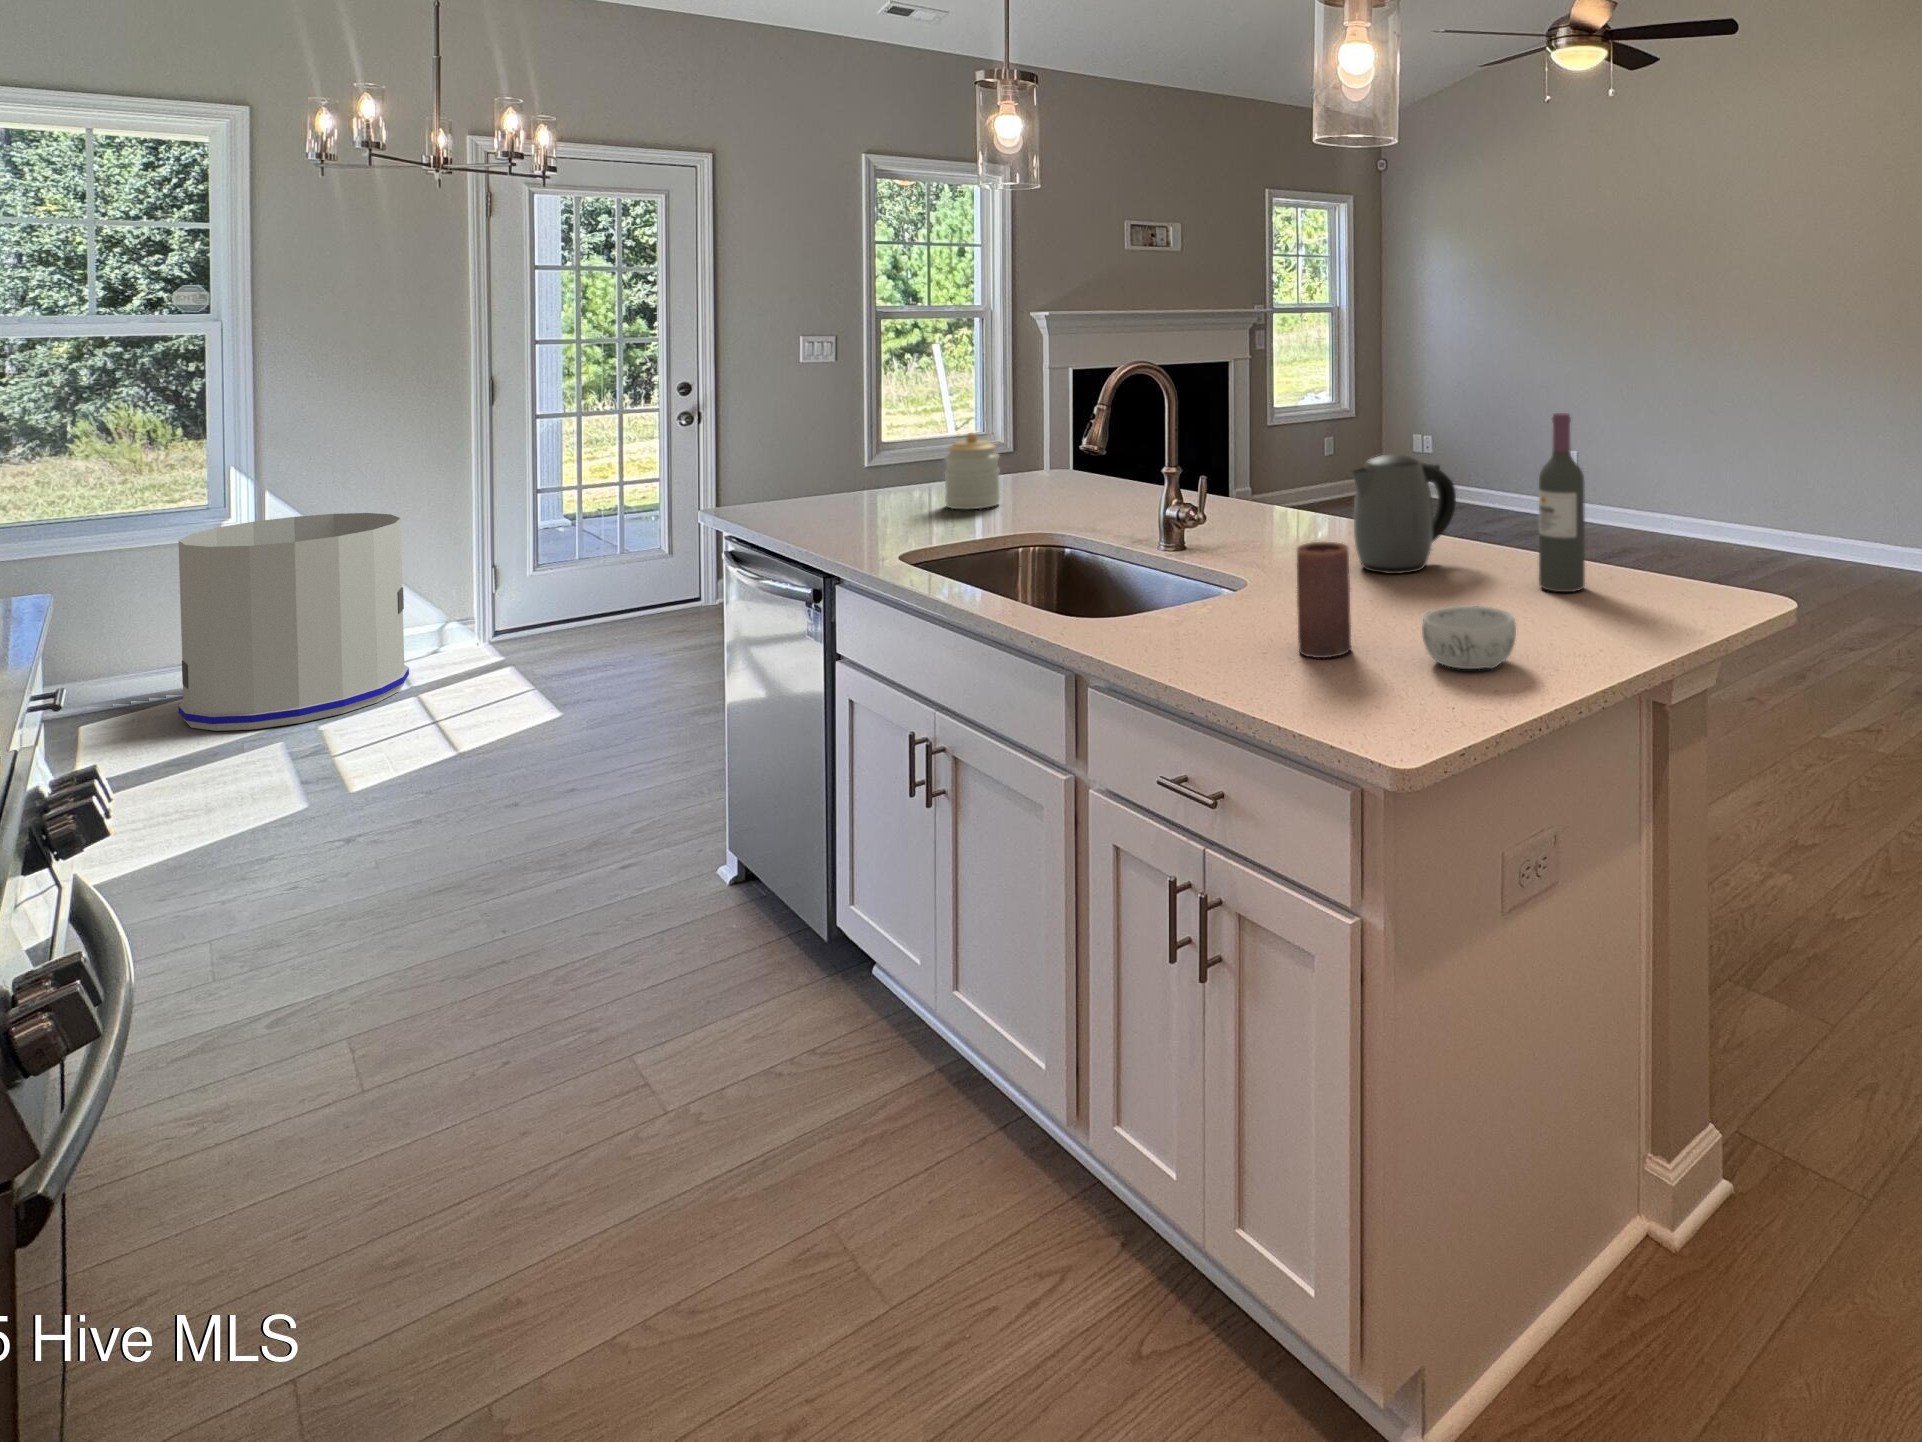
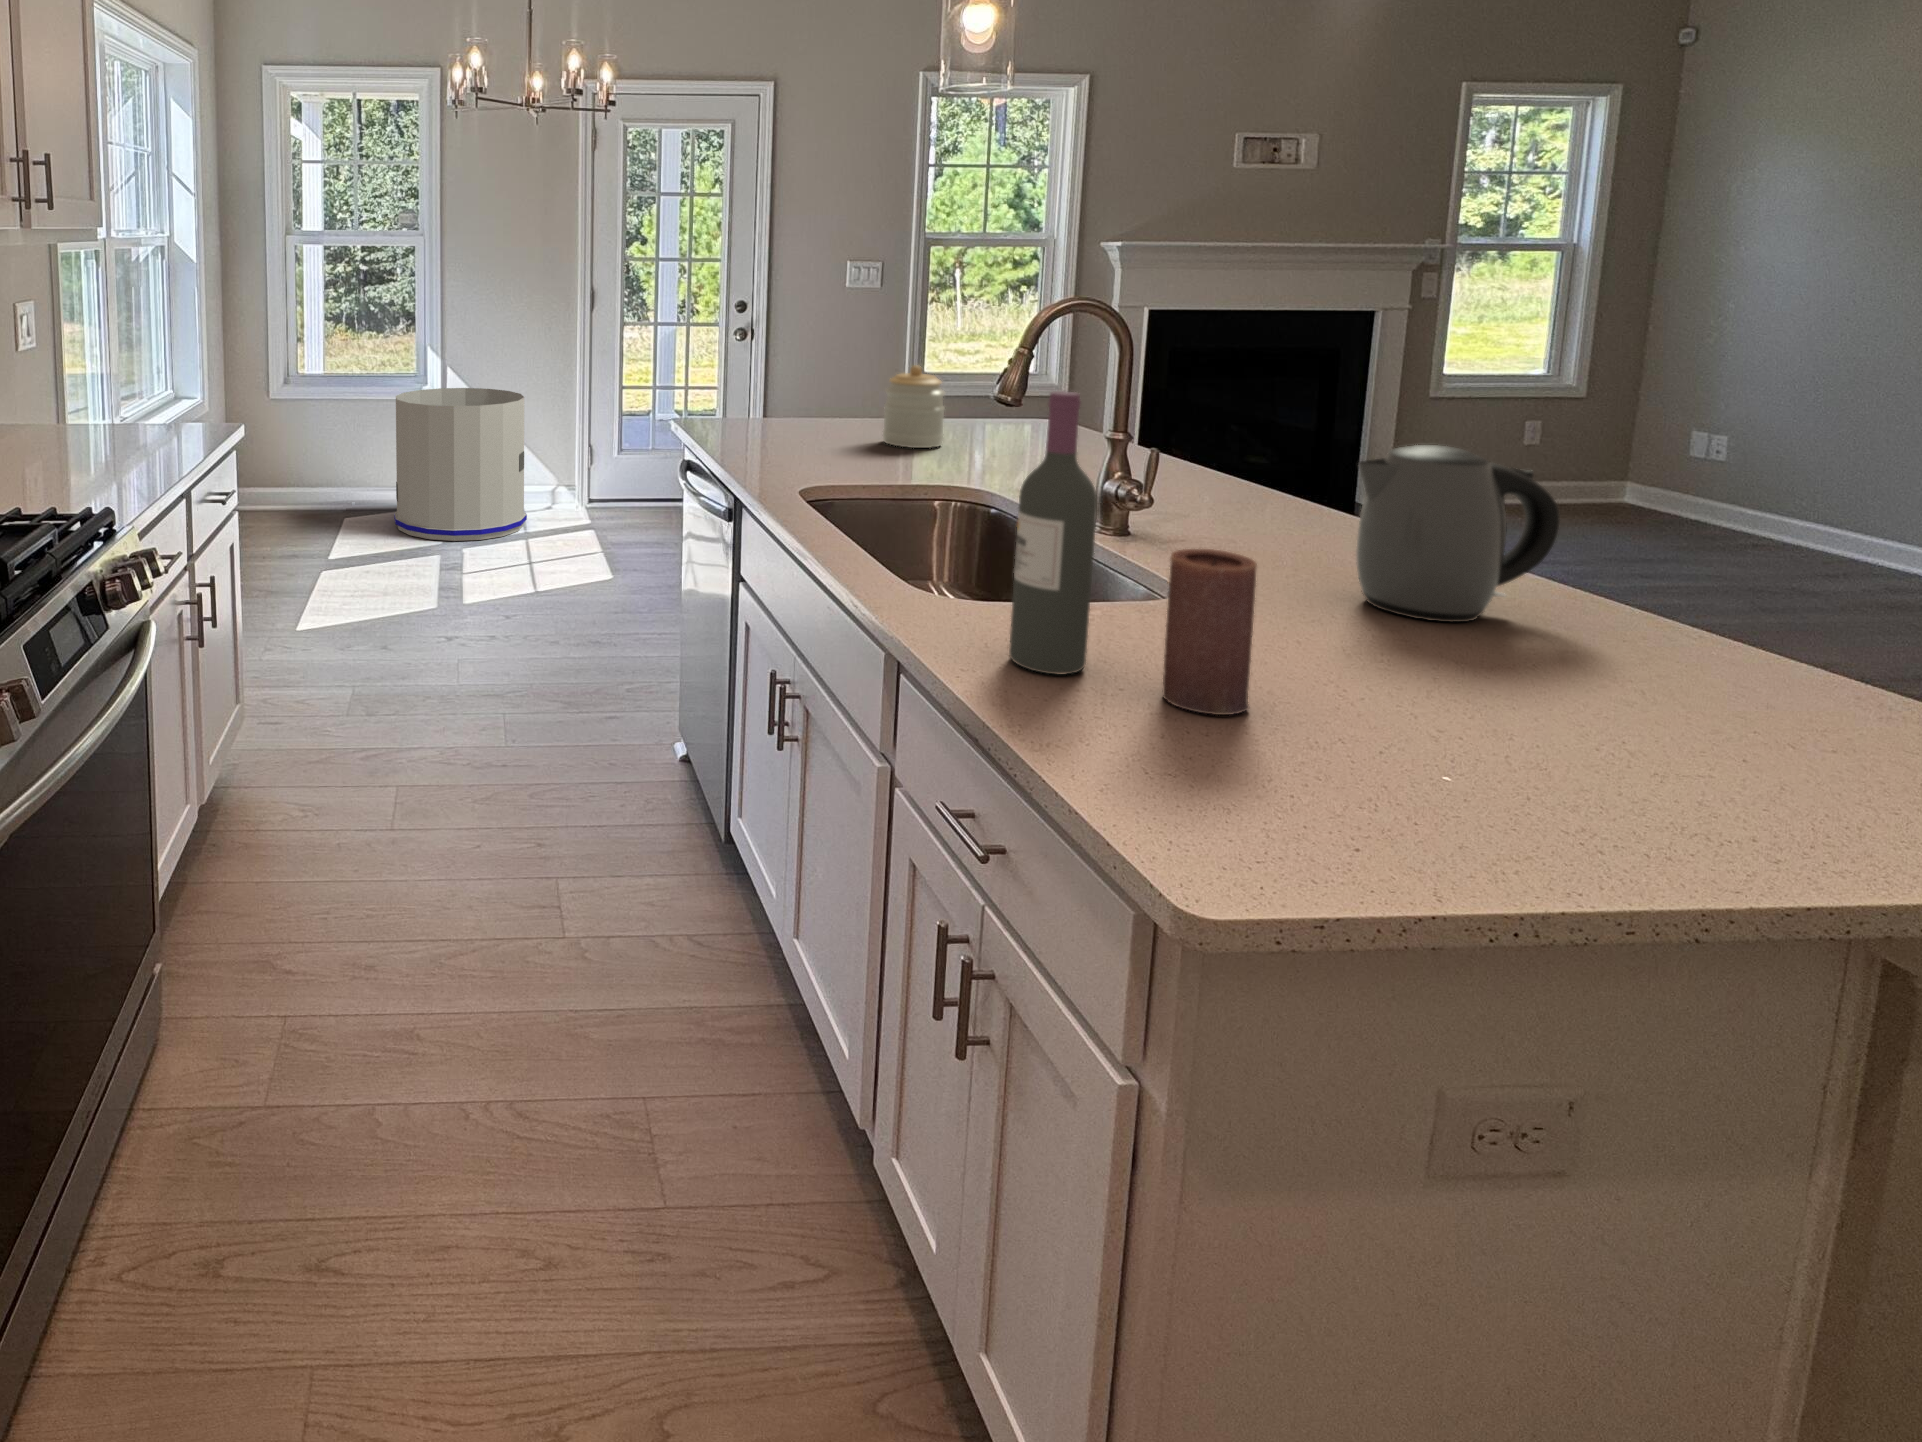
wine bottle: present [1539,413,1585,592] -> present [1009,391,1097,675]
decorative bowl: present [1422,606,1516,669] -> none [1359,687,1549,806]

